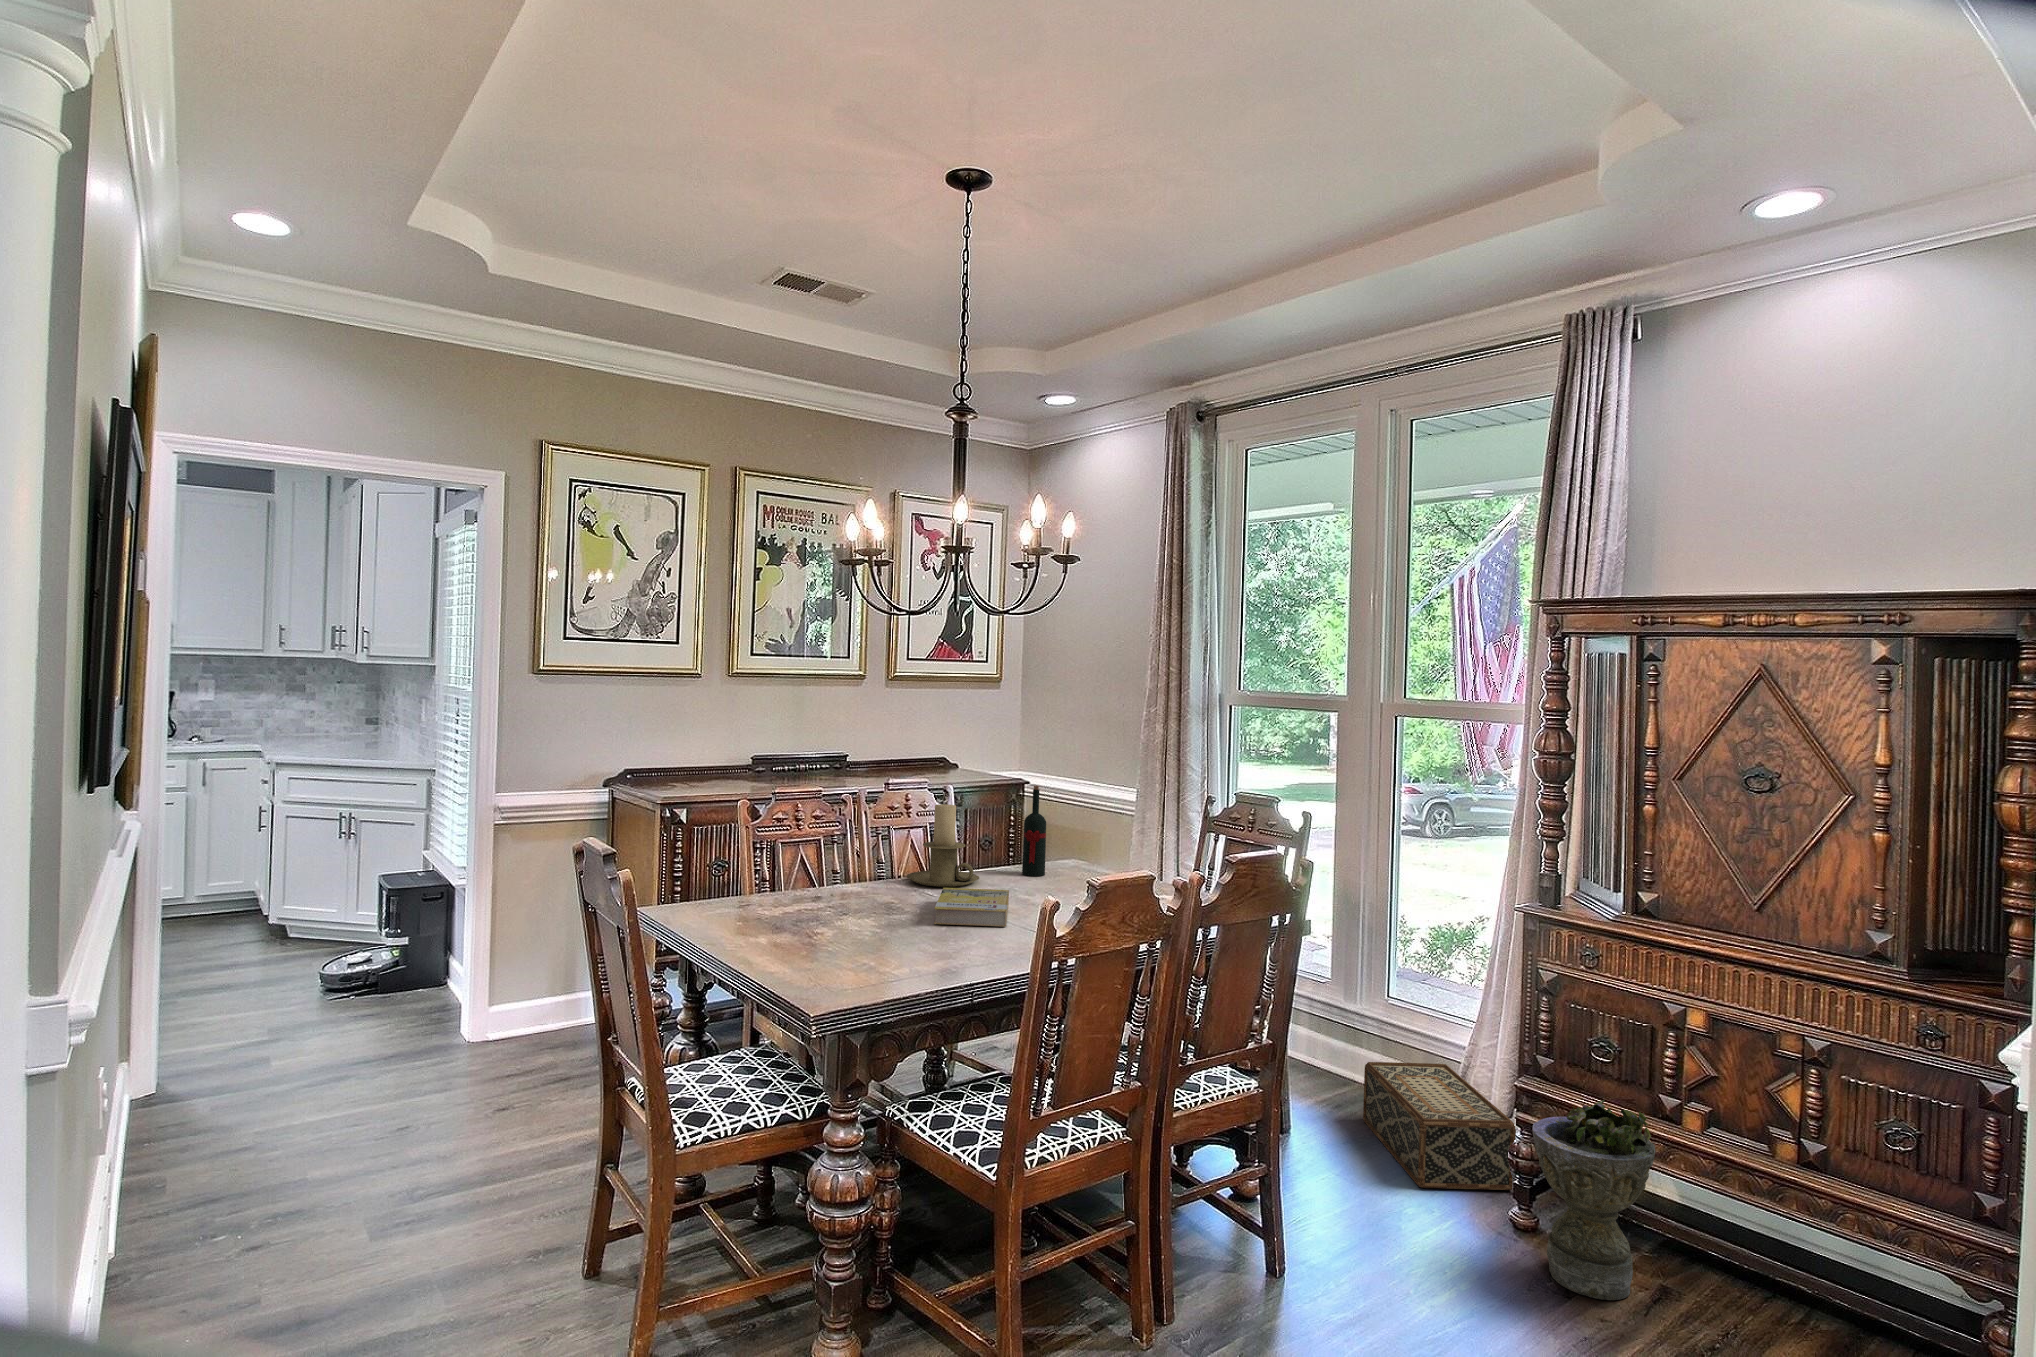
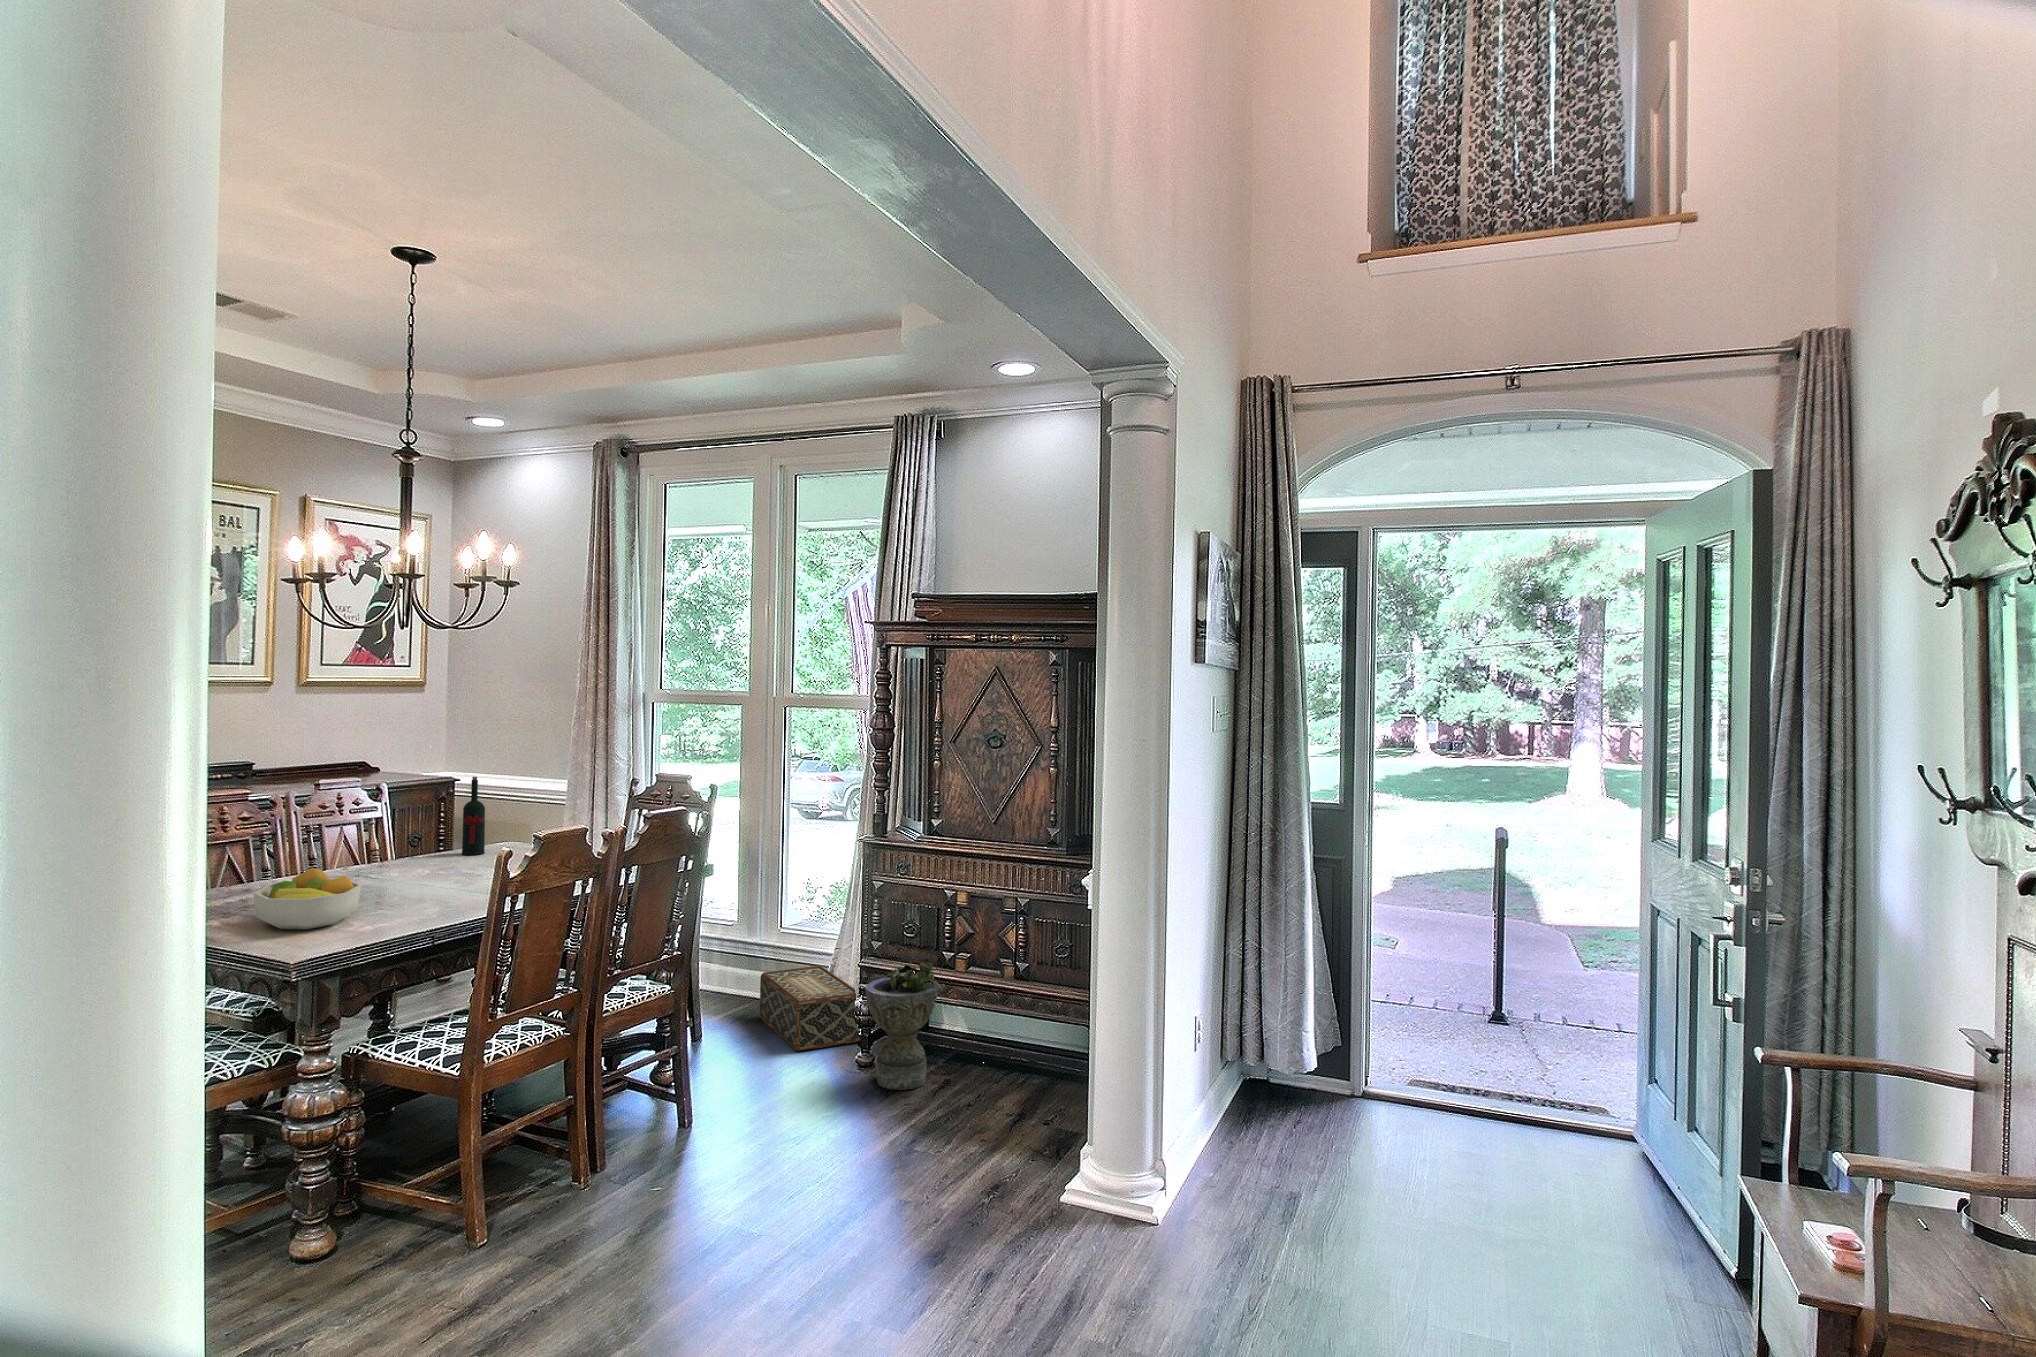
candle holder: present [907,804,979,887] -> none [346,798,421,871]
fruit bowl: none [799,885,905,961] -> present [253,868,361,929]
book: present [934,888,1009,927] -> none [385,865,455,897]

